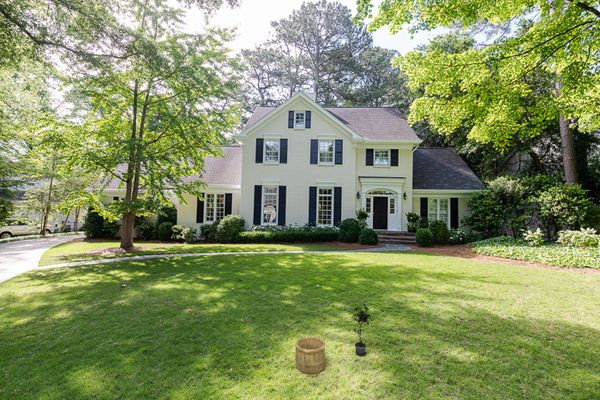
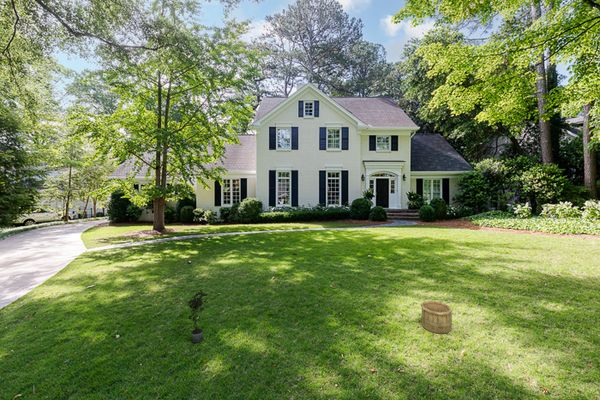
potted plant: present [352,304,371,356] -> present [187,290,207,342]

